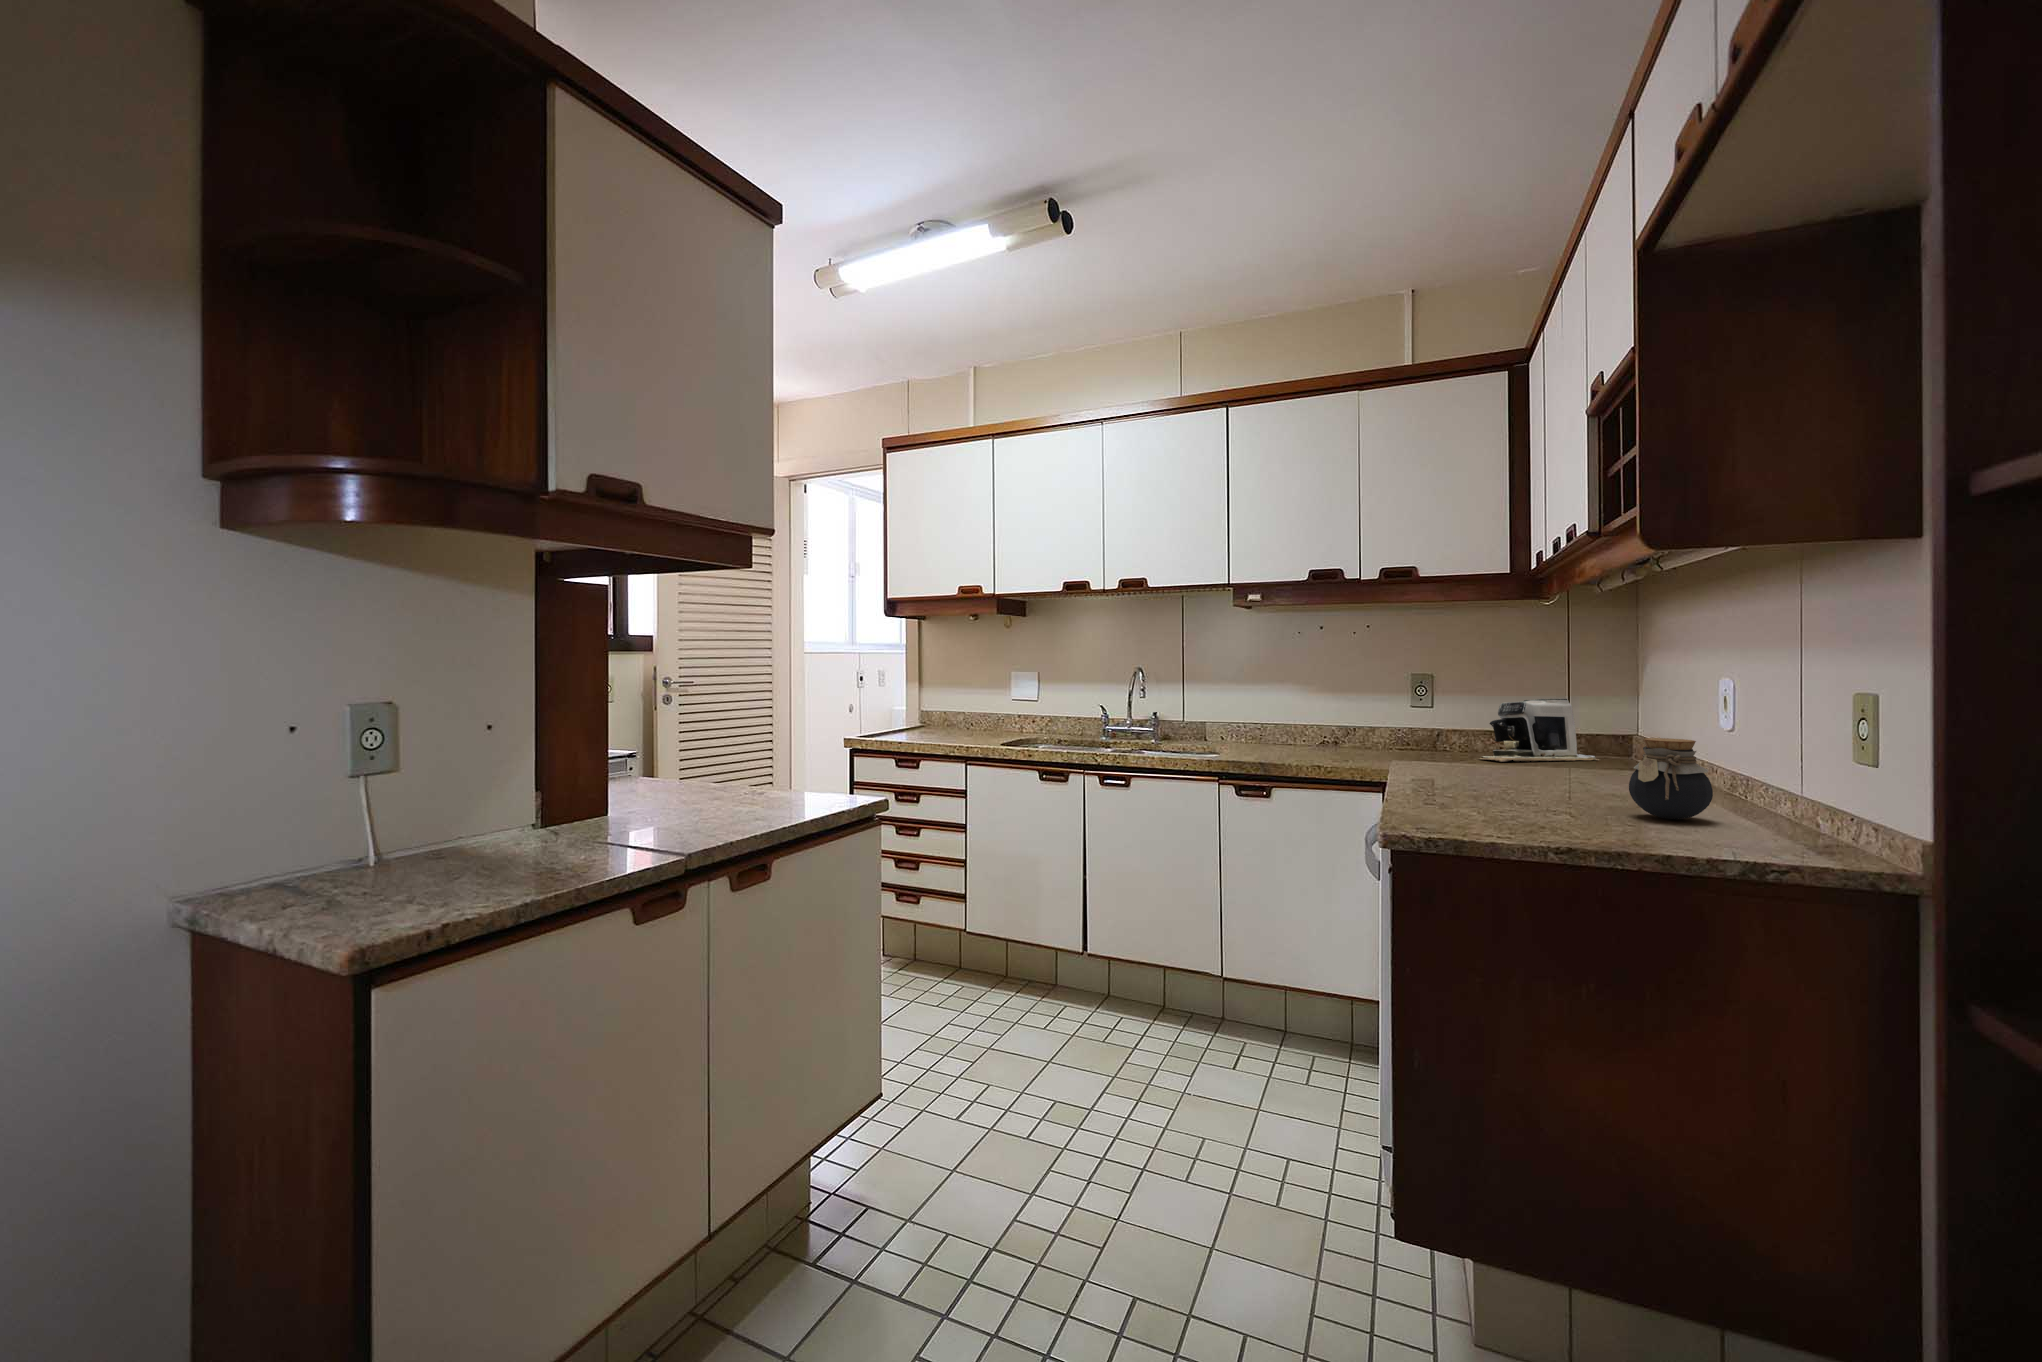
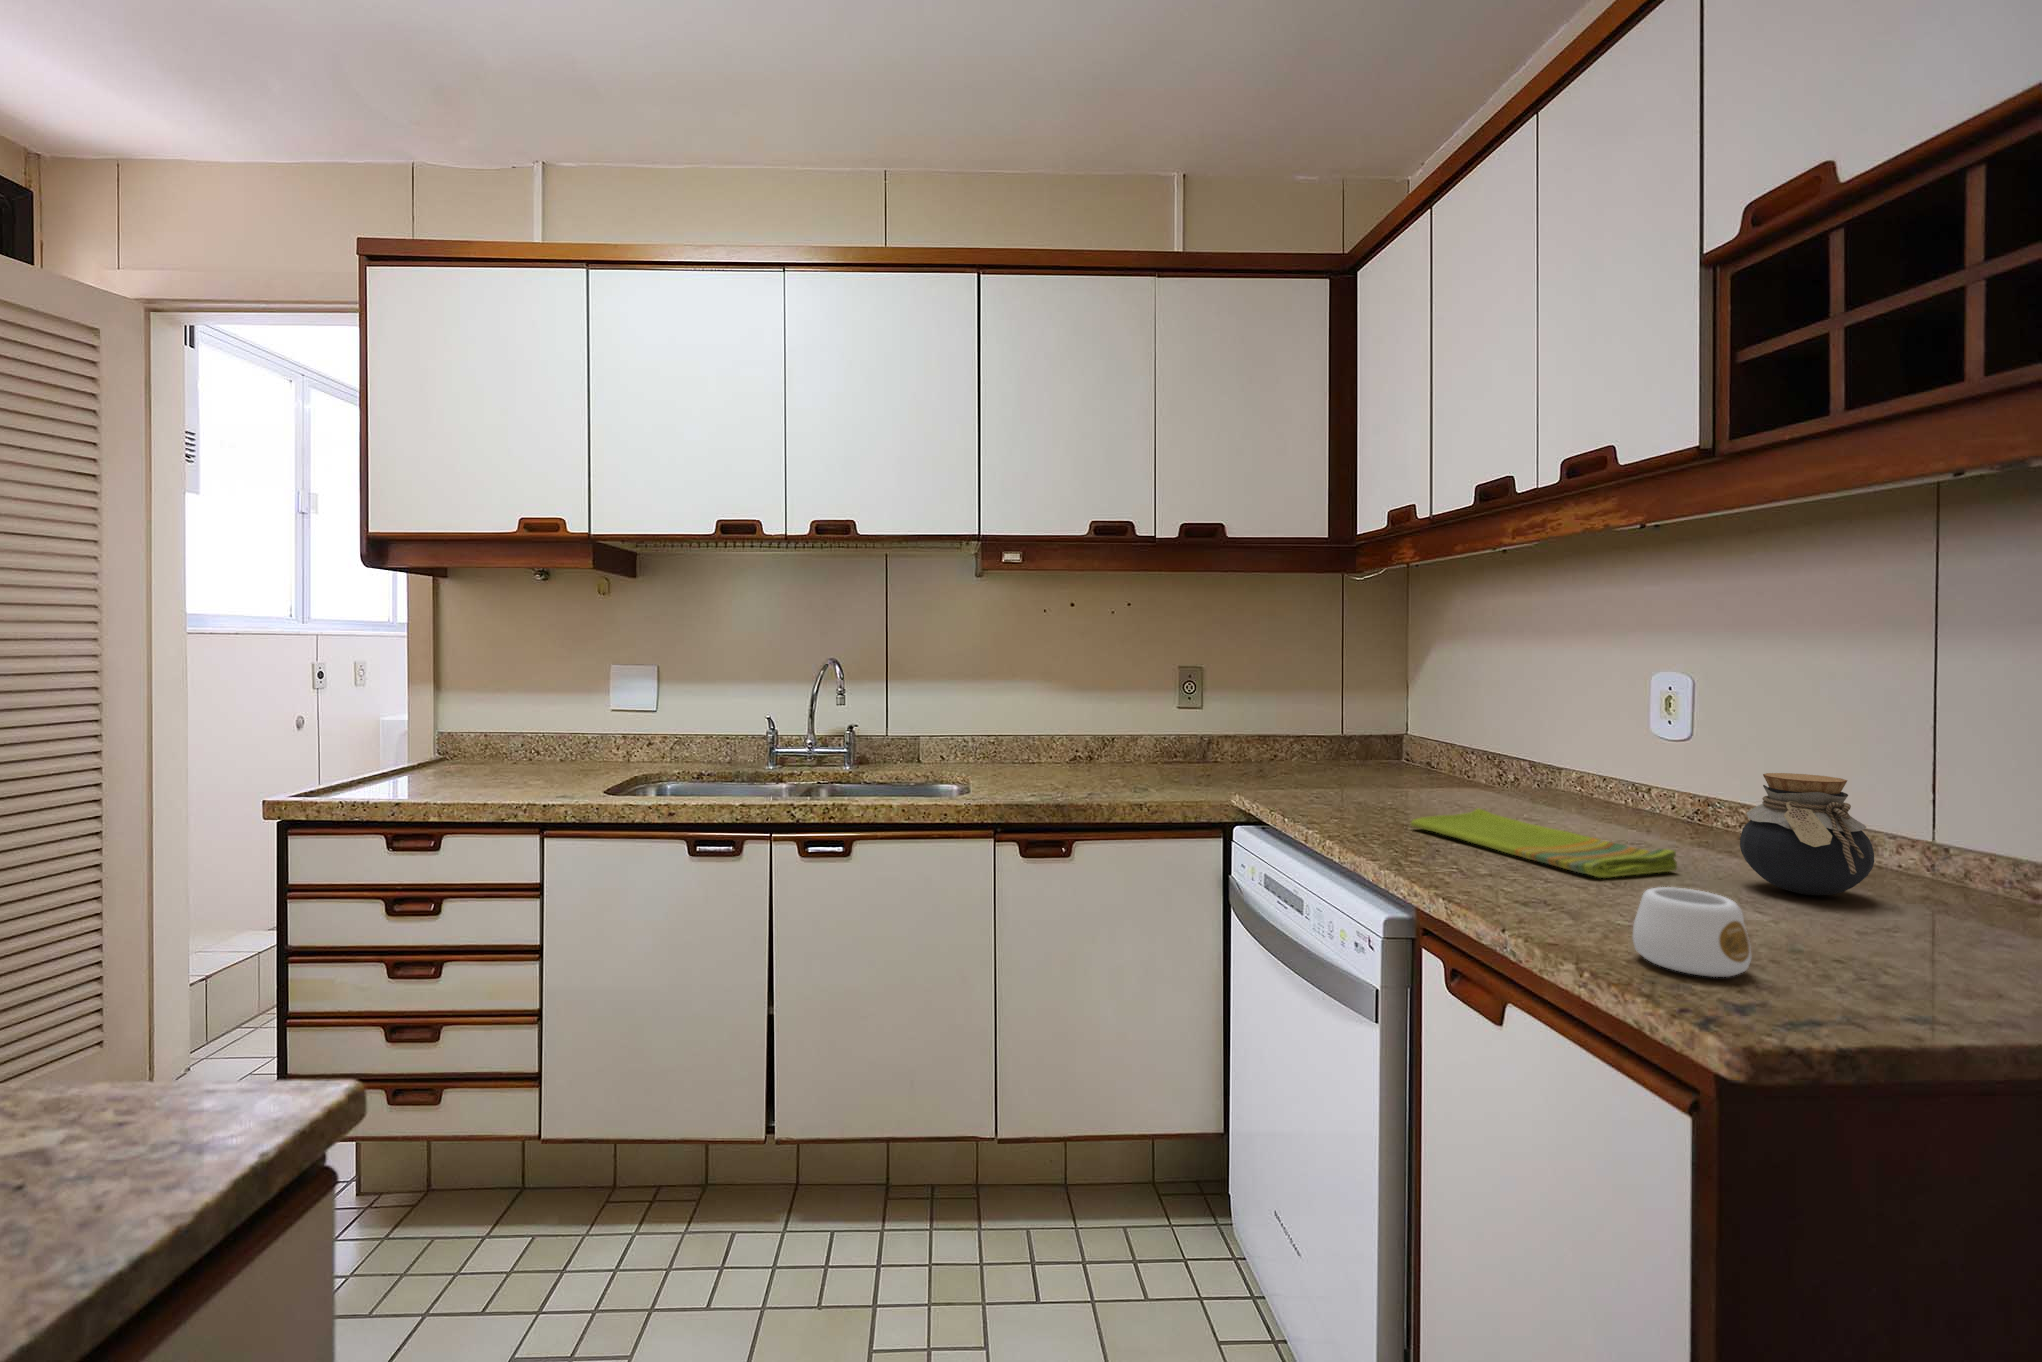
coffee maker: present [1480,699,1599,762] -> none [1278,698,1394,781]
dish towel: none [1480,772,1609,806] -> present [1411,808,1677,878]
mug: none [1426,784,1497,826] -> present [1632,887,1751,977]

